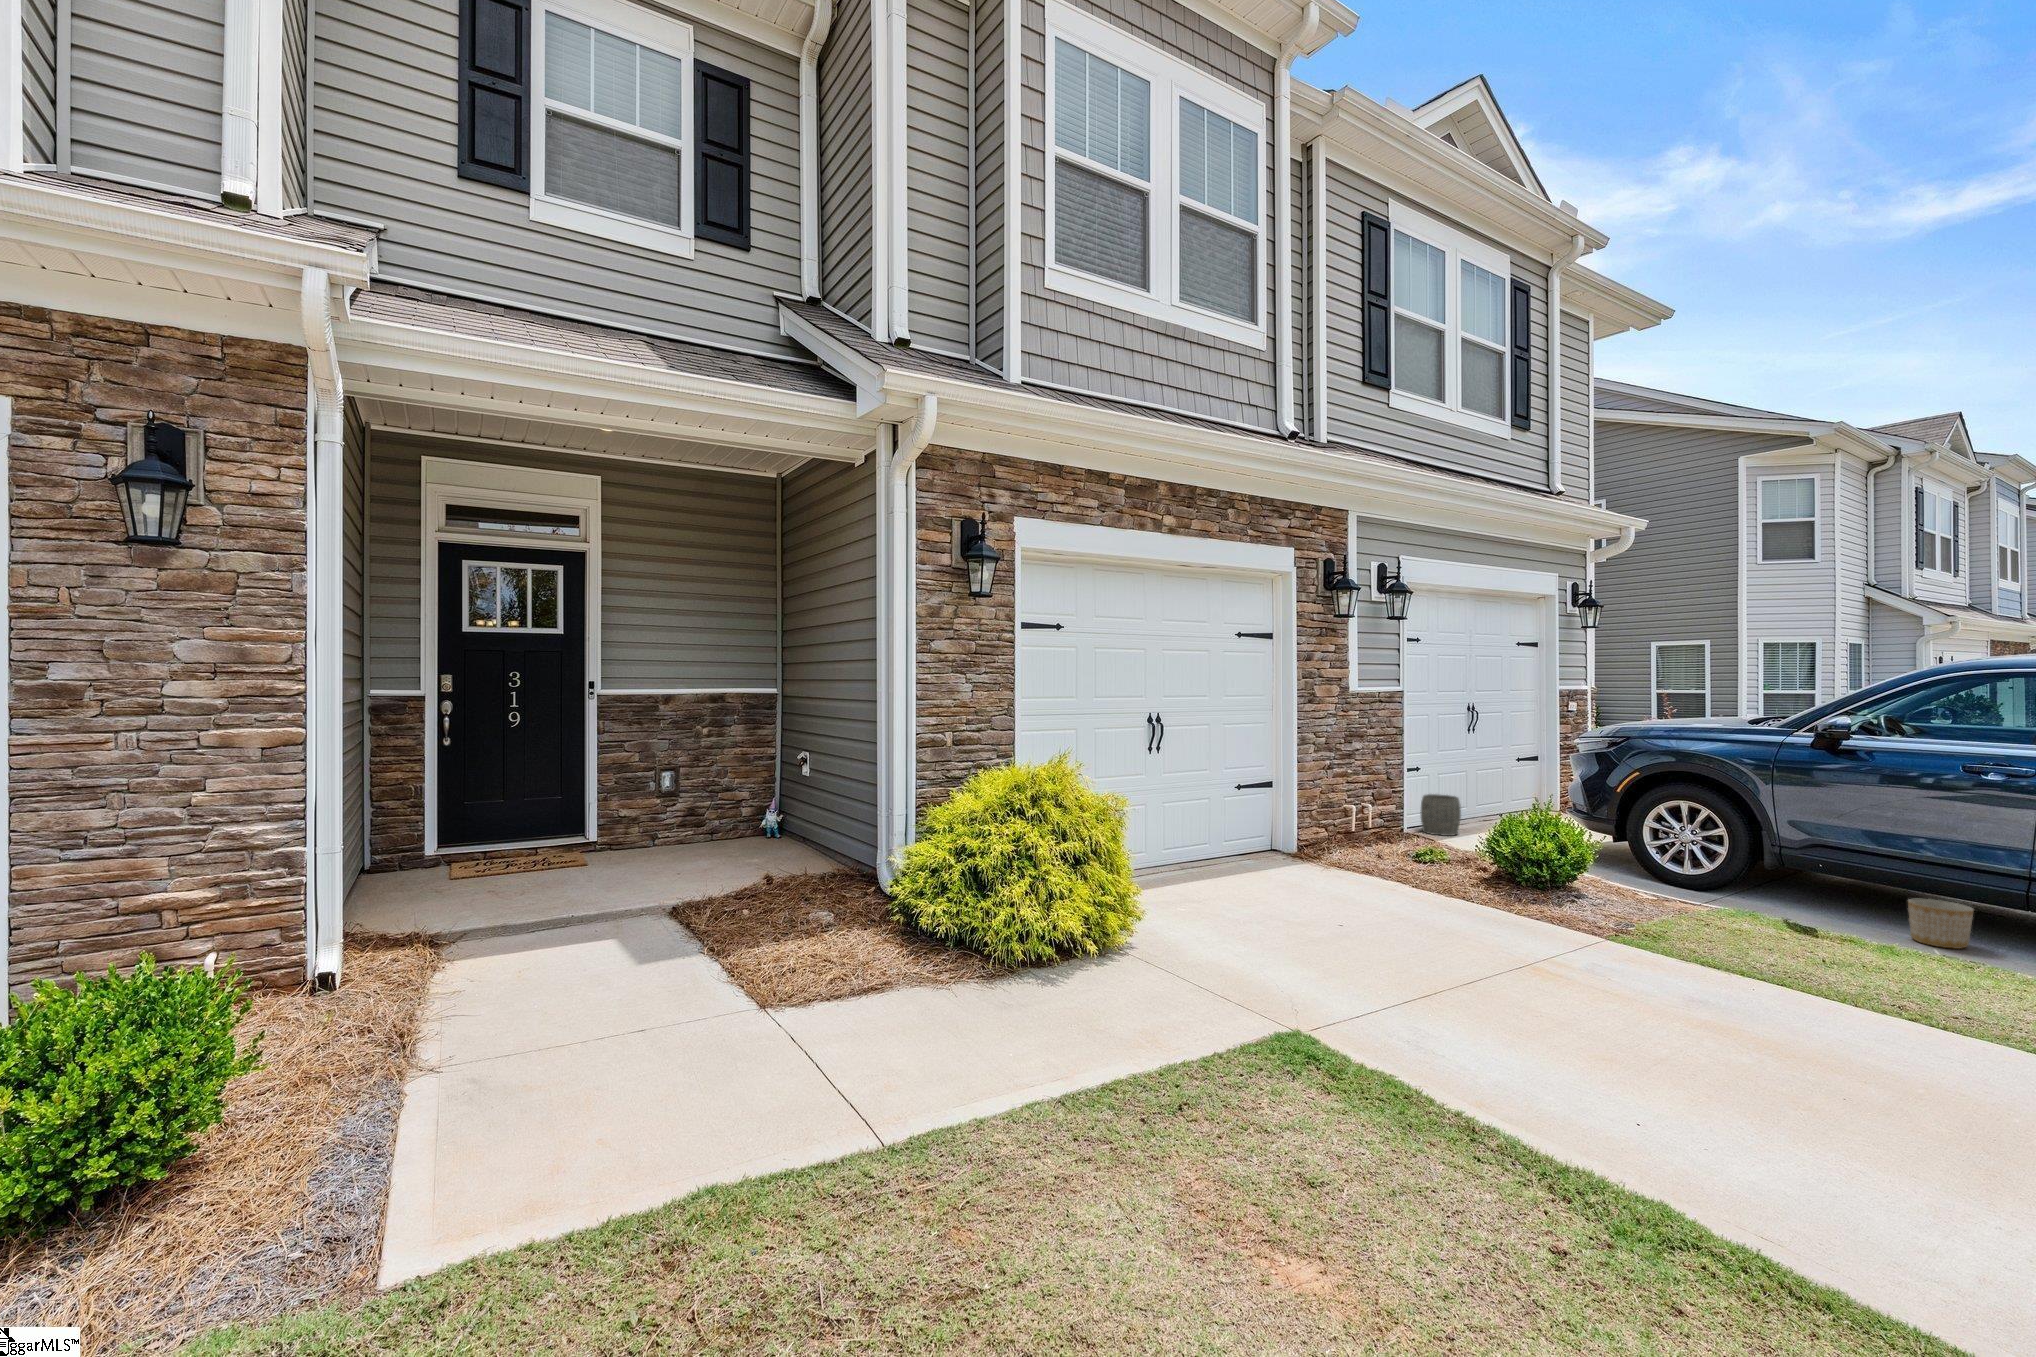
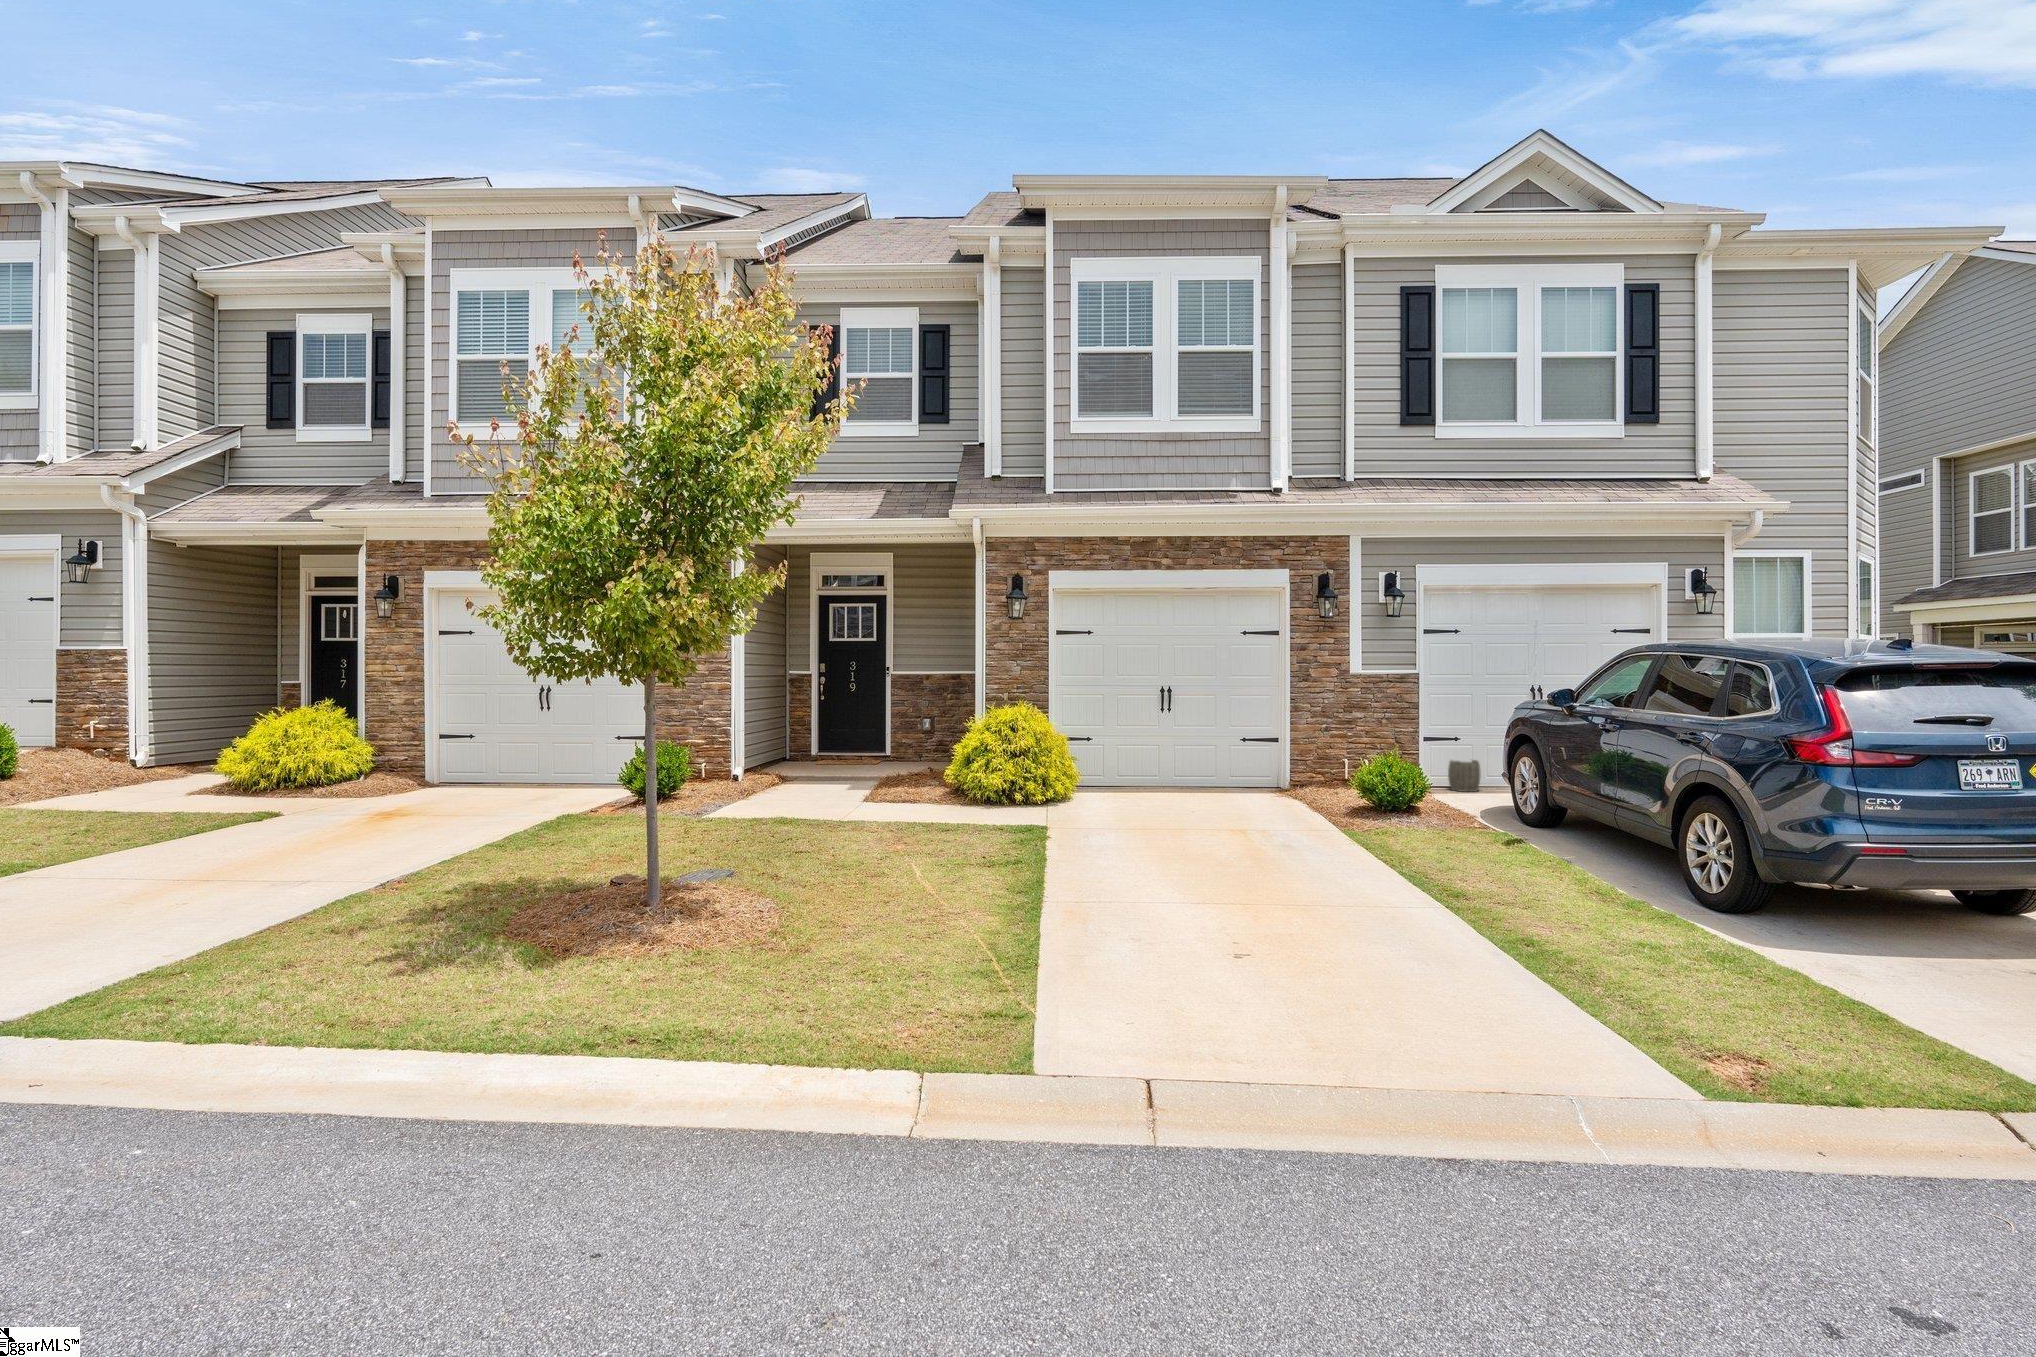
planter: present [1908,899,1973,949] -> none [1554,820,1591,853]

